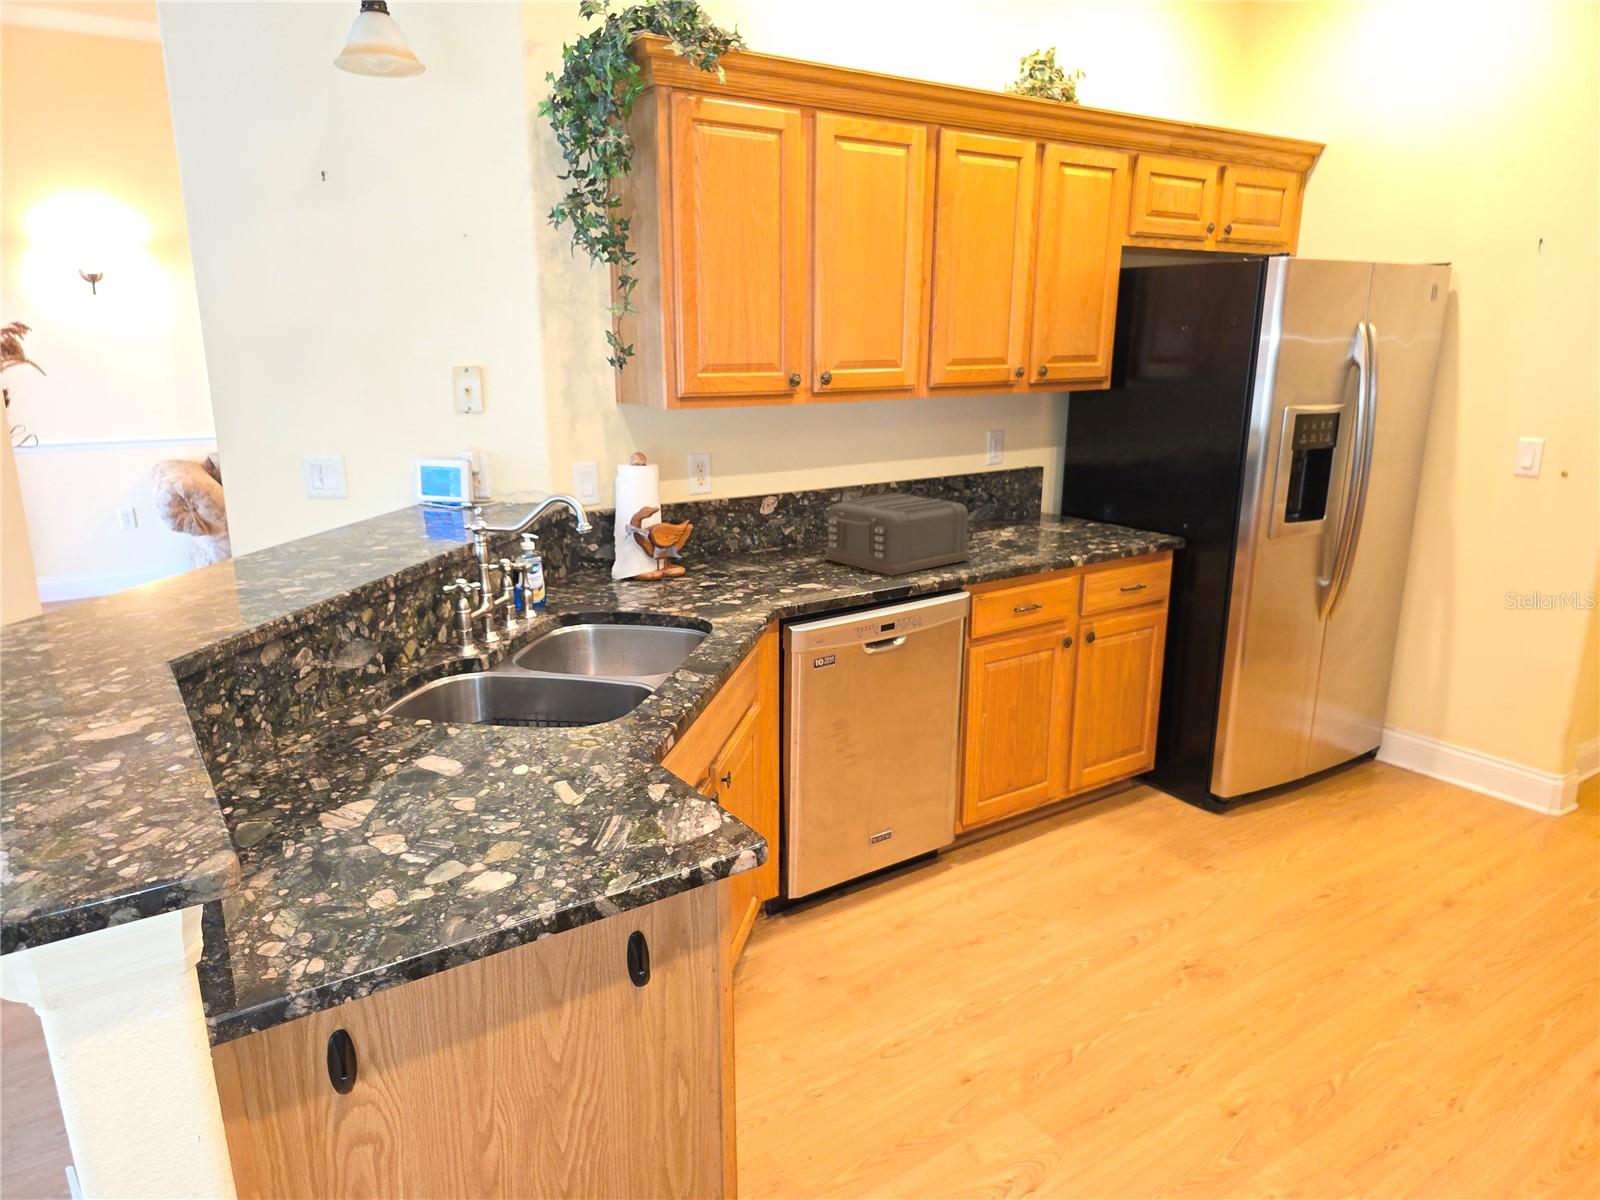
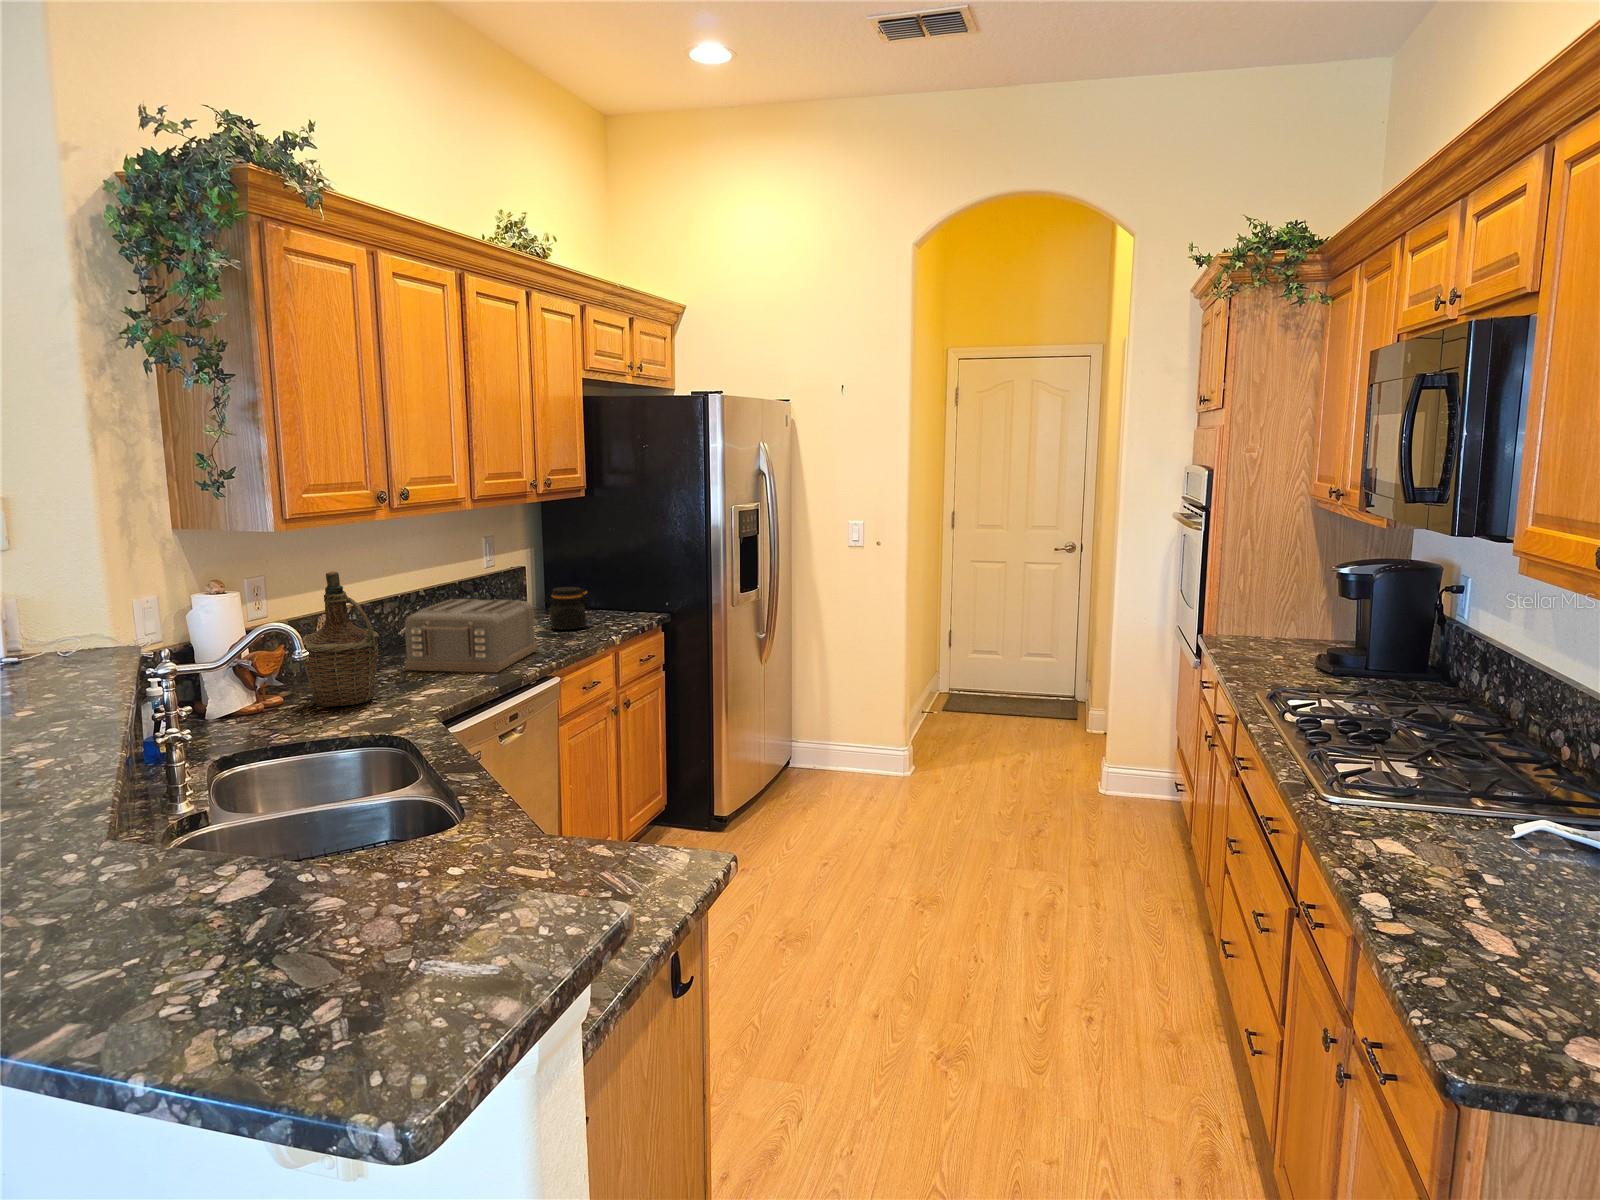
bottle: none [688,451,759,583] -> present [302,571,378,707]
jar: none [1023,494,1075,544] -> present [544,587,589,630]

